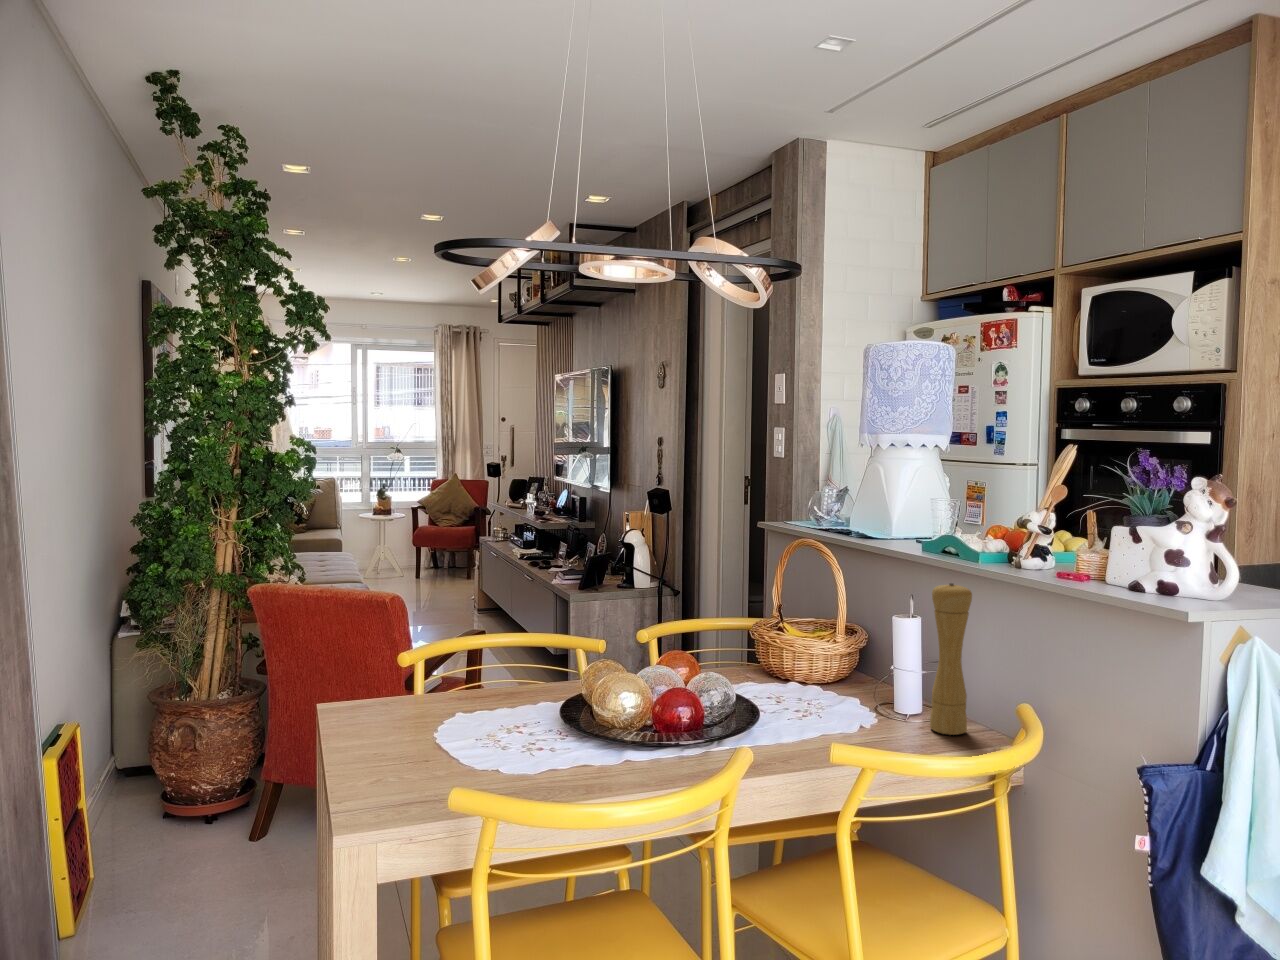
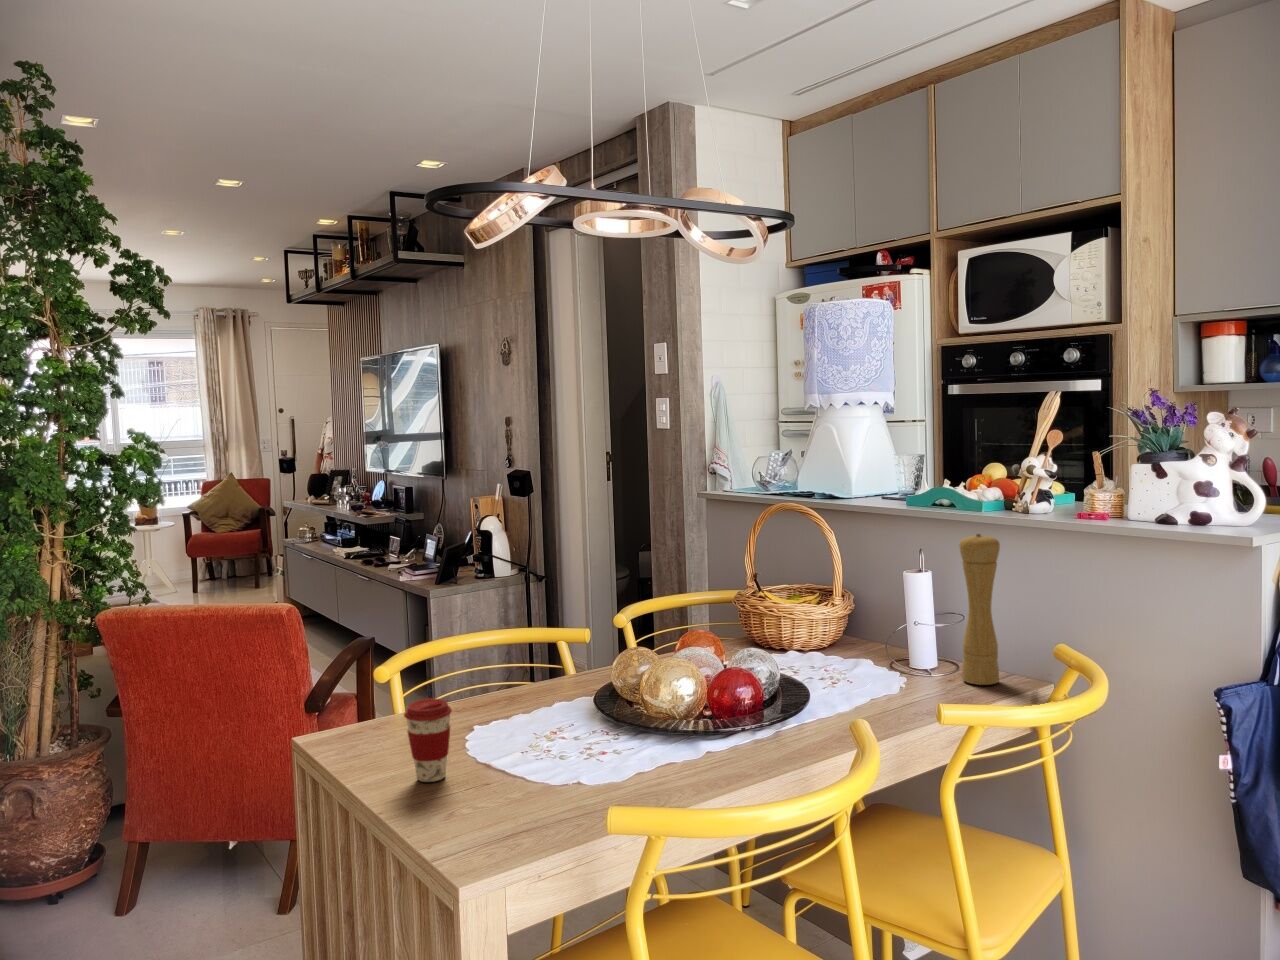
coffee cup: none [363,687,405,758] -> present [404,698,452,782]

